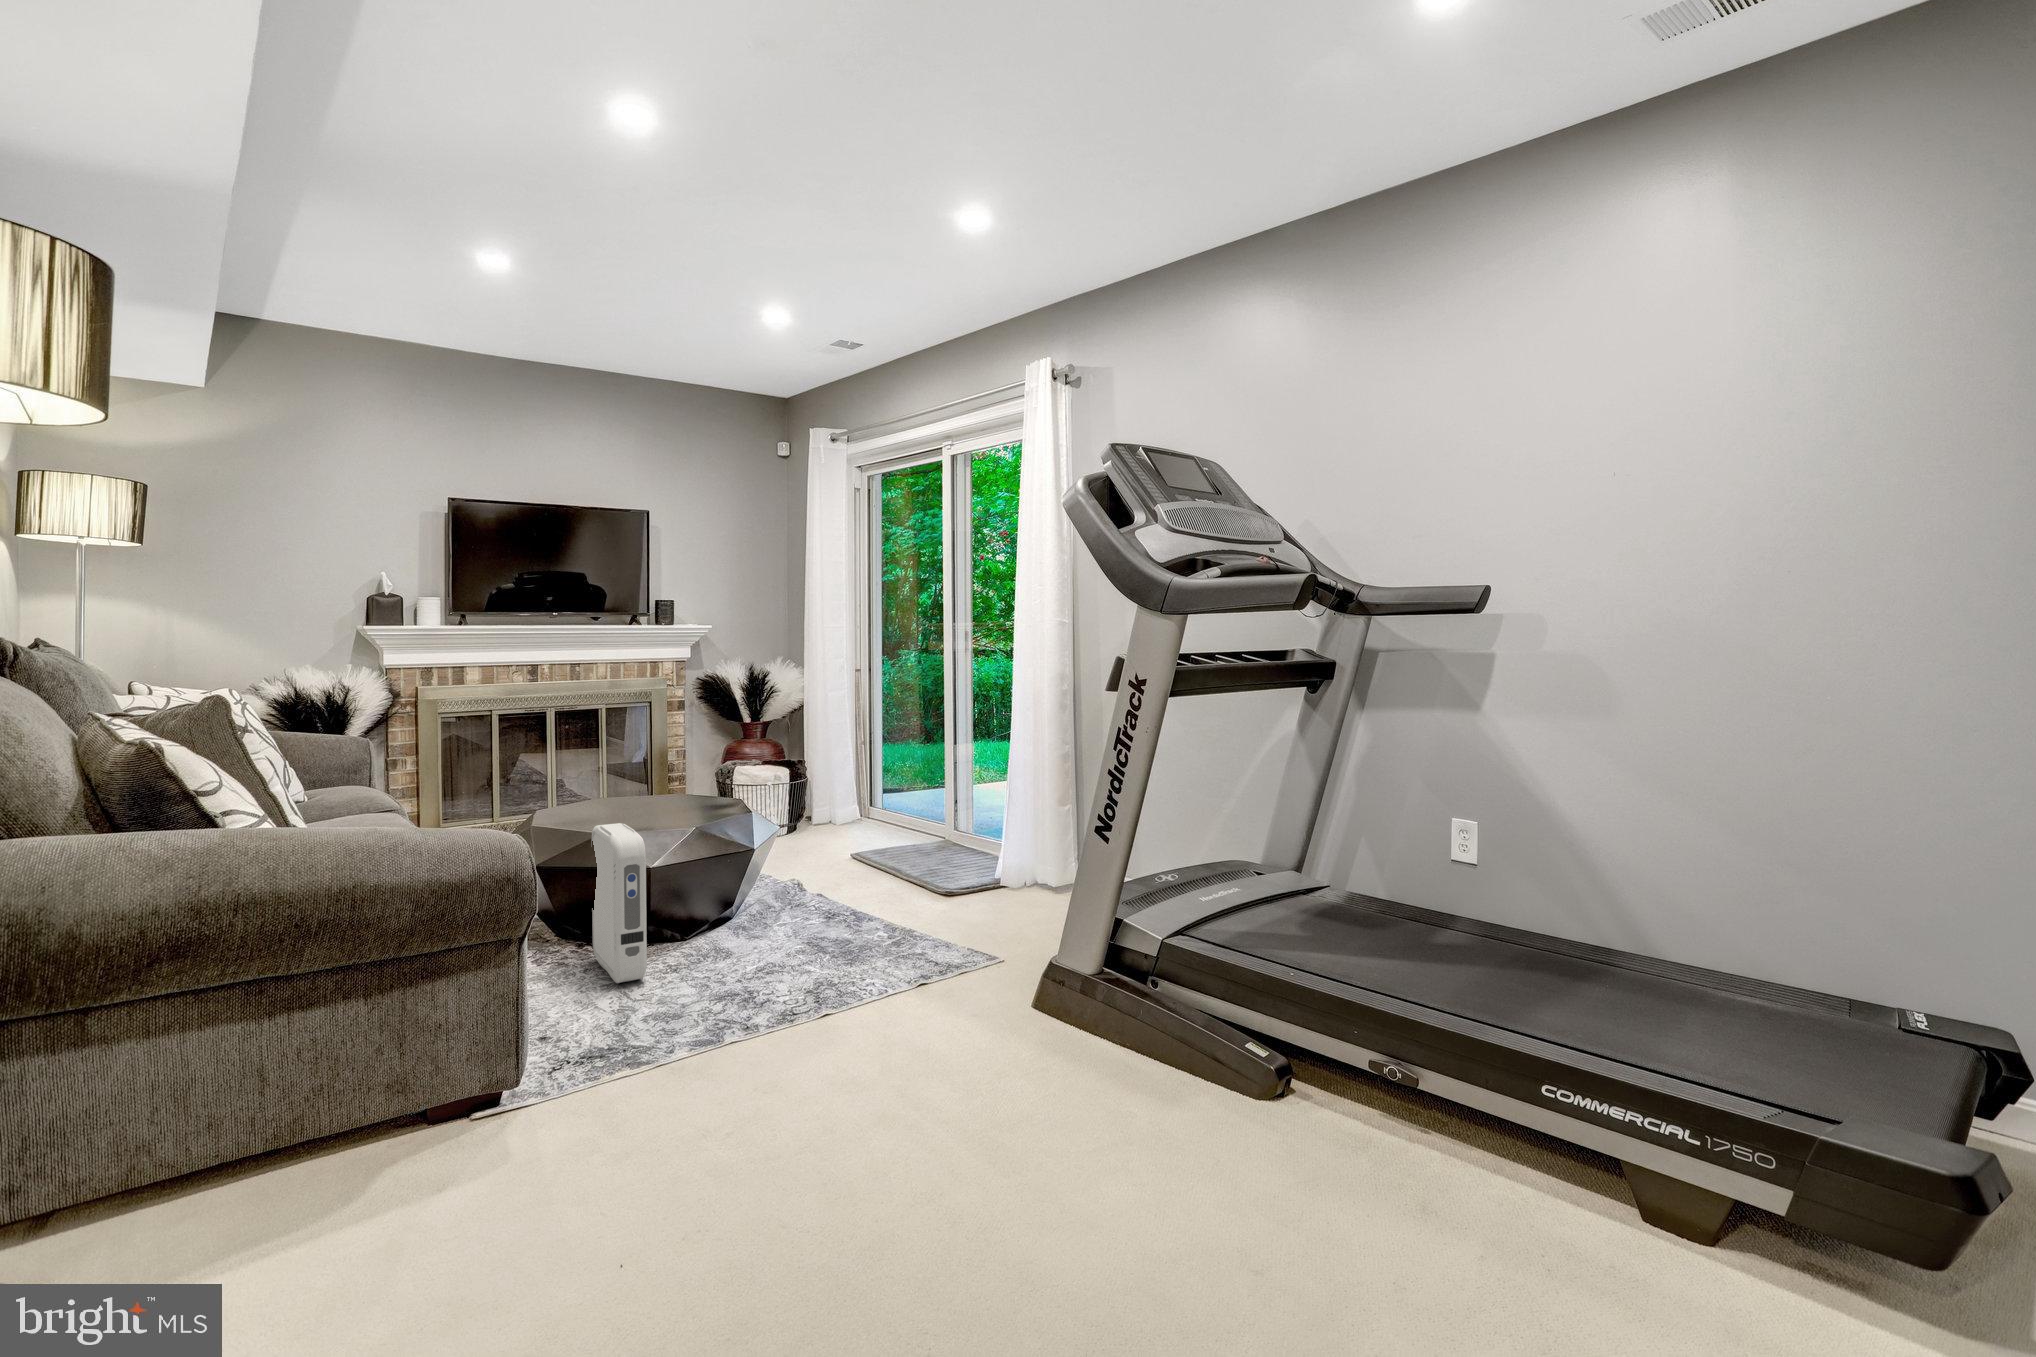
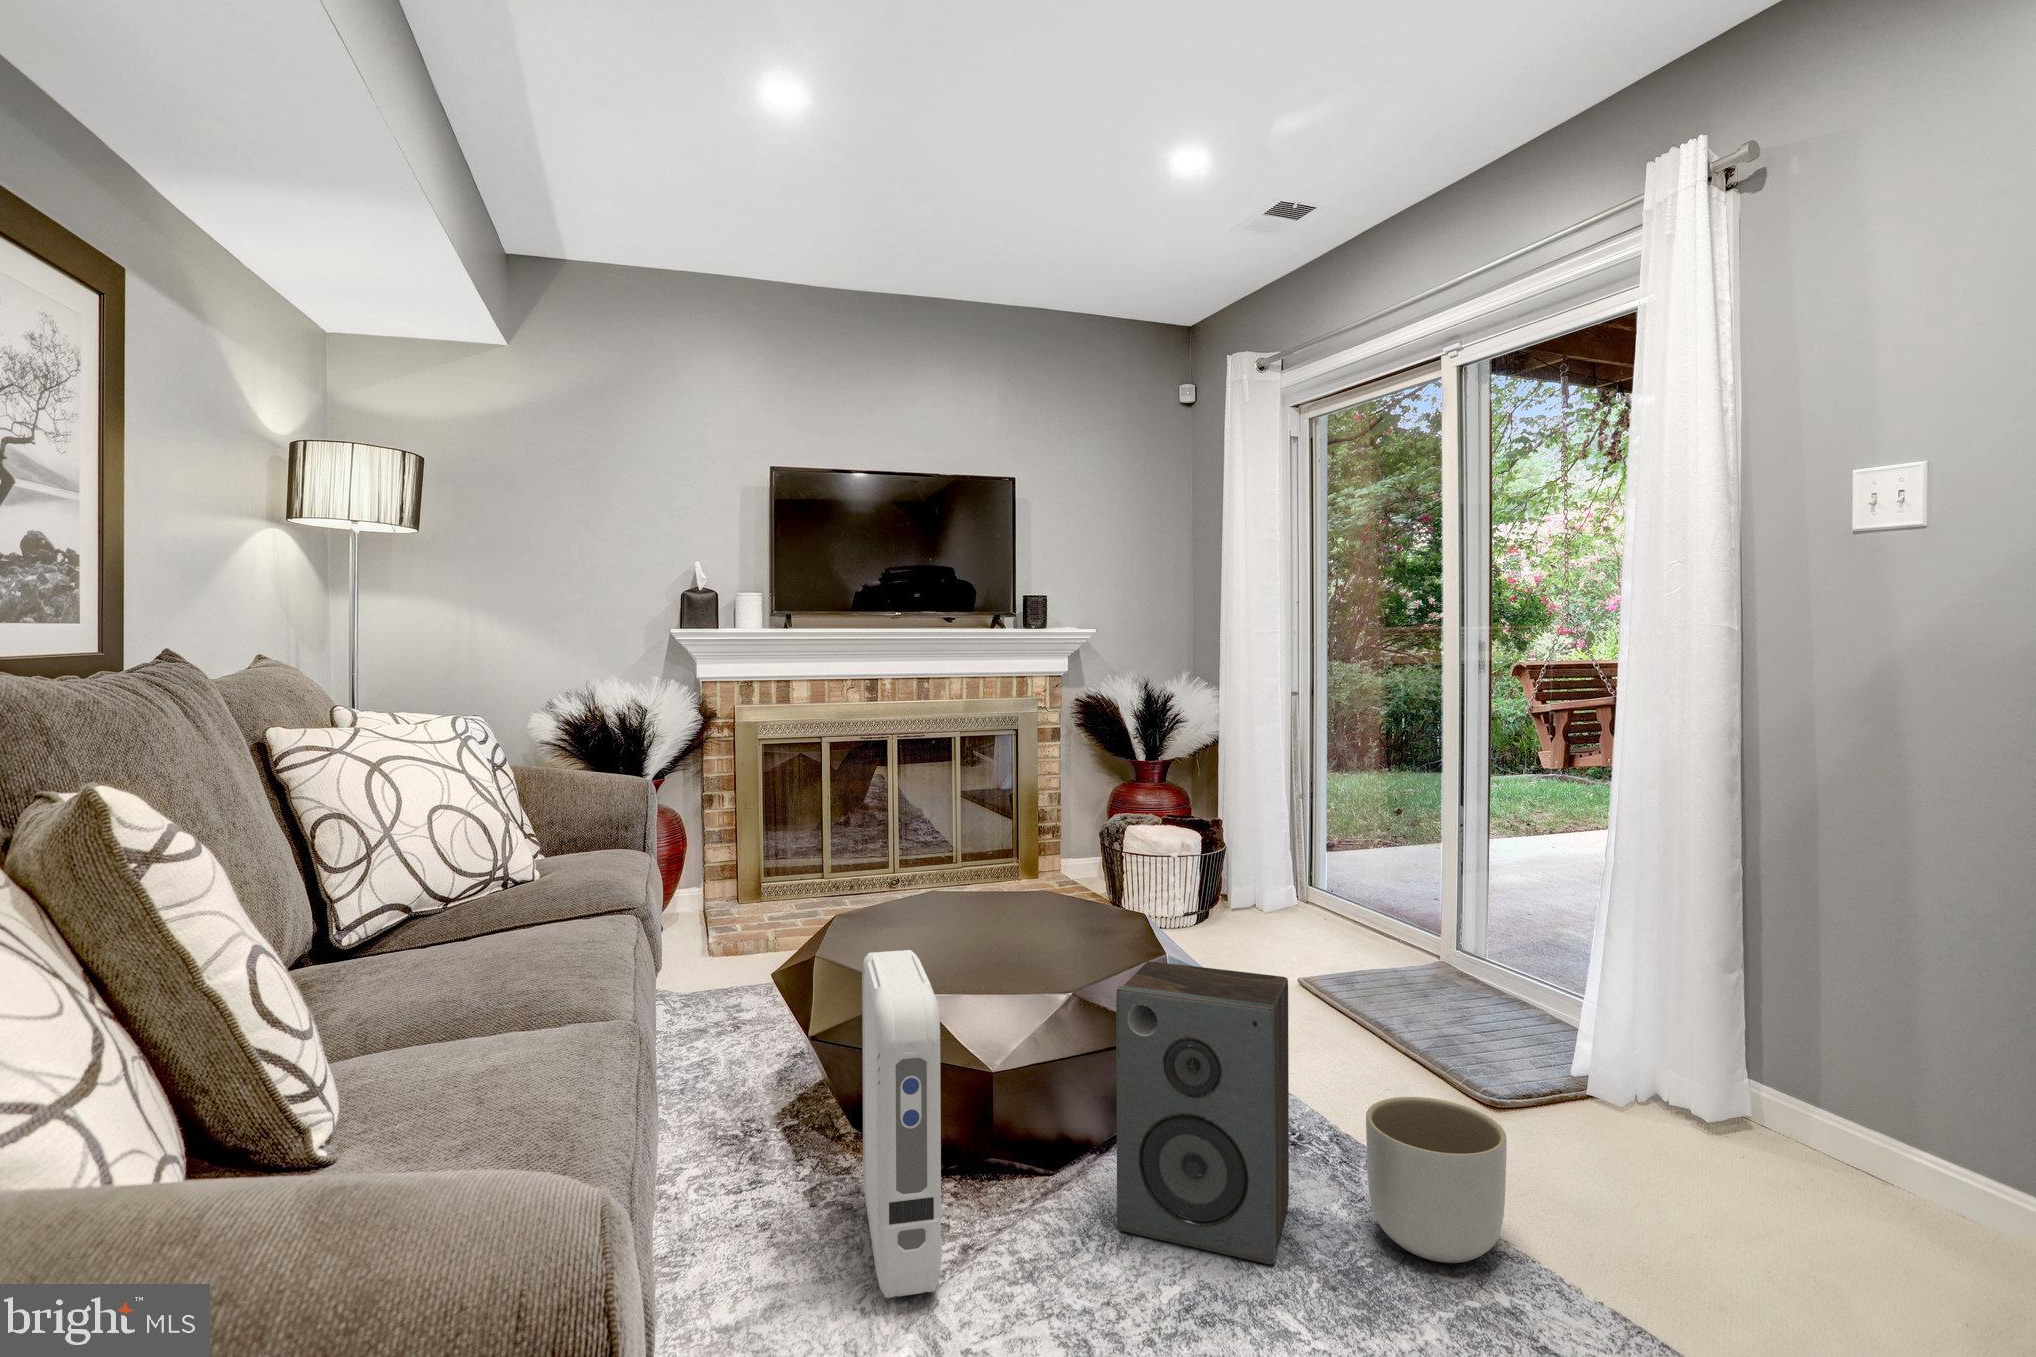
speaker: none [734,824,821,953] -> present [1116,962,1289,1264]
planter: none [857,878,917,944] -> present [1366,1097,1507,1263]

